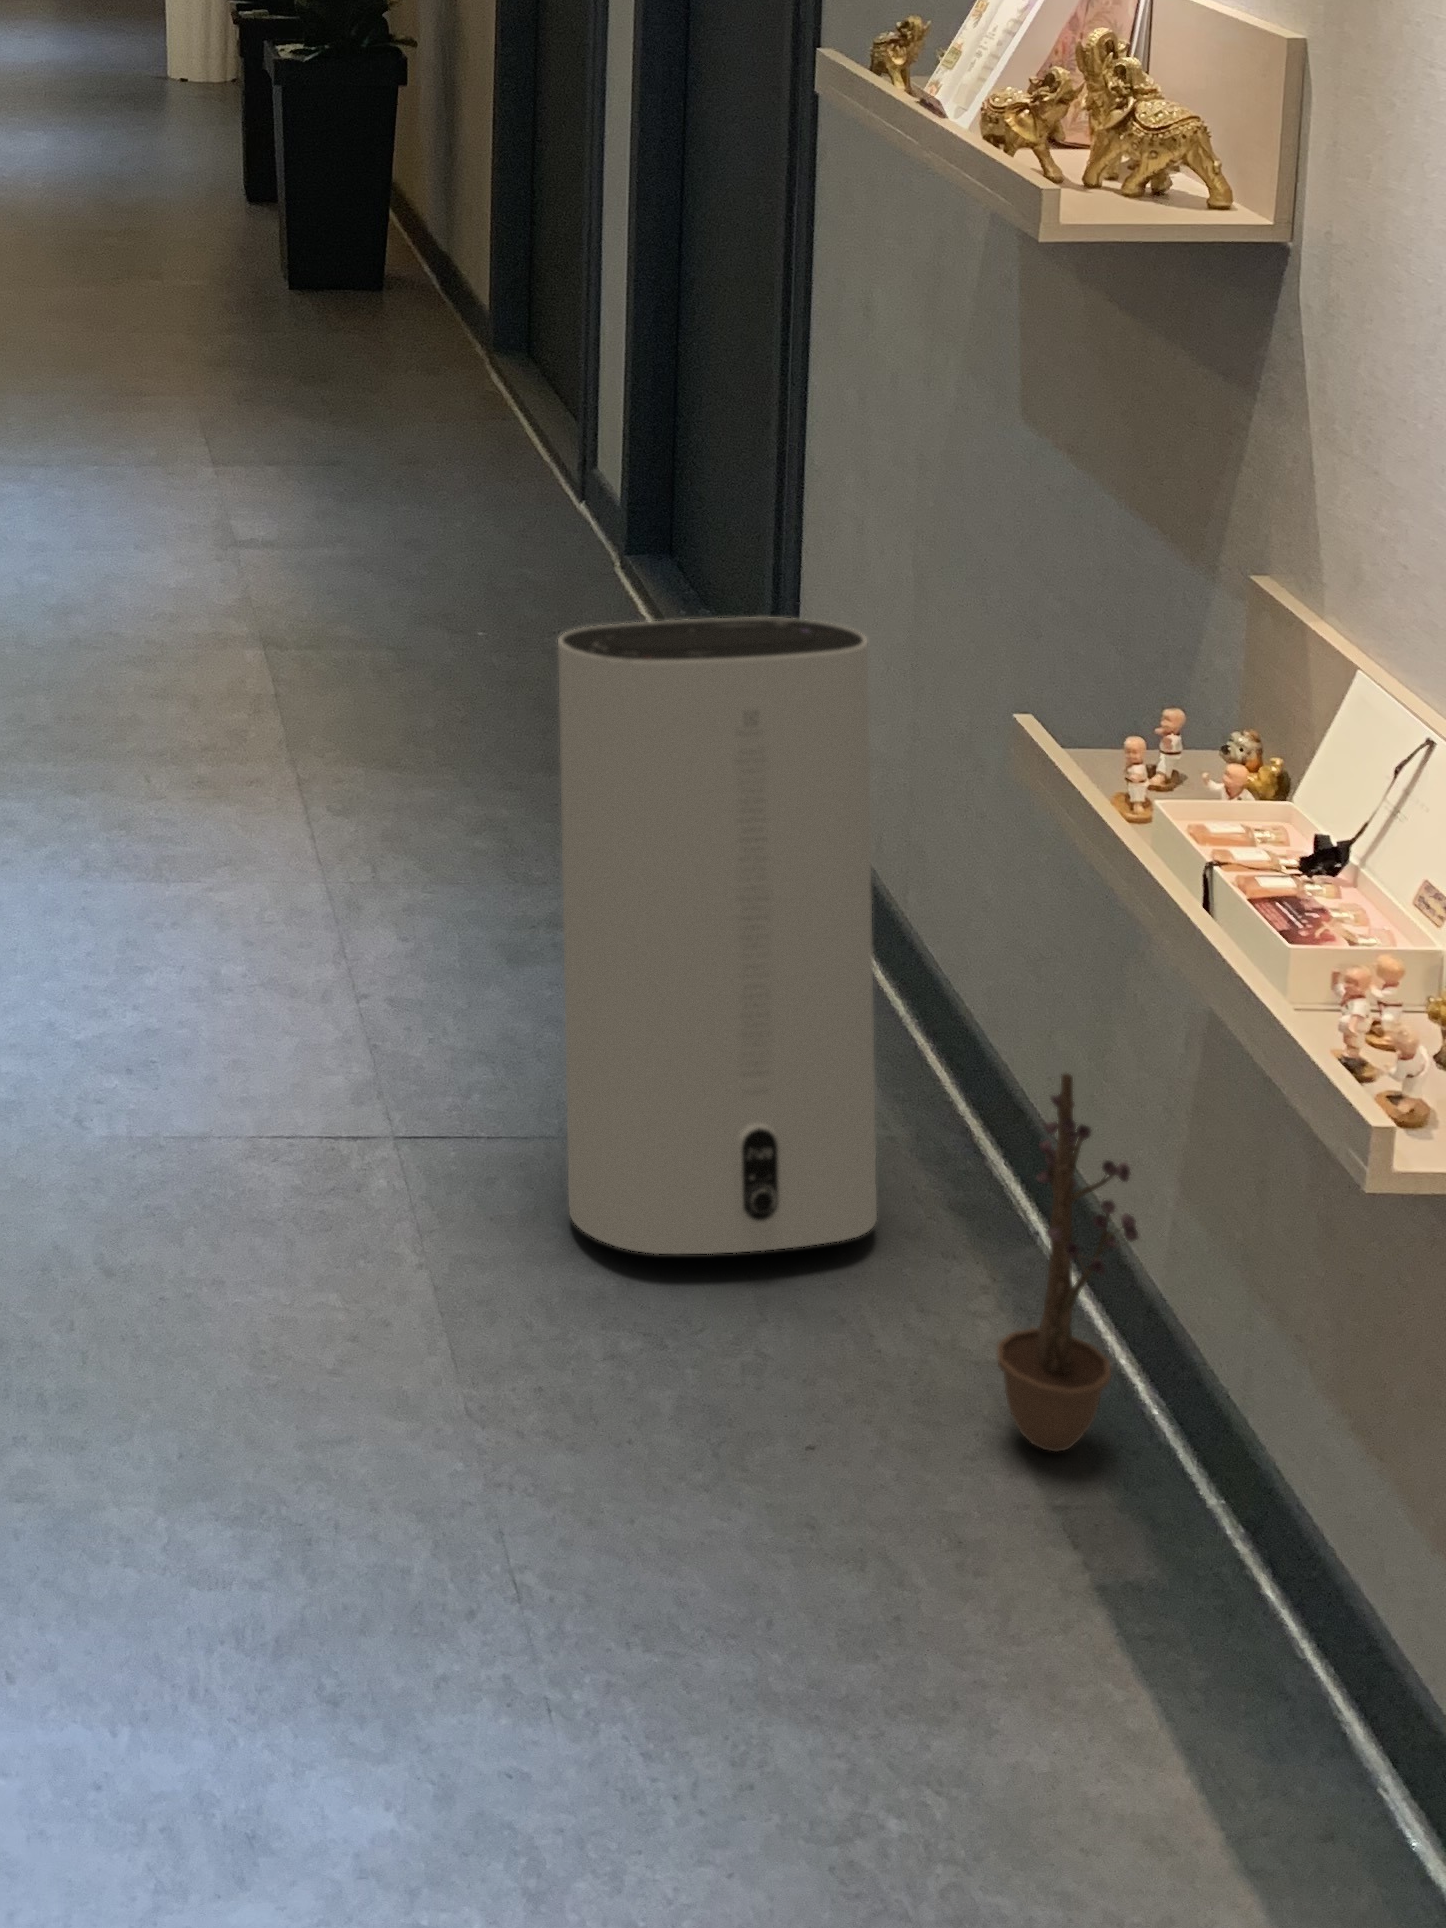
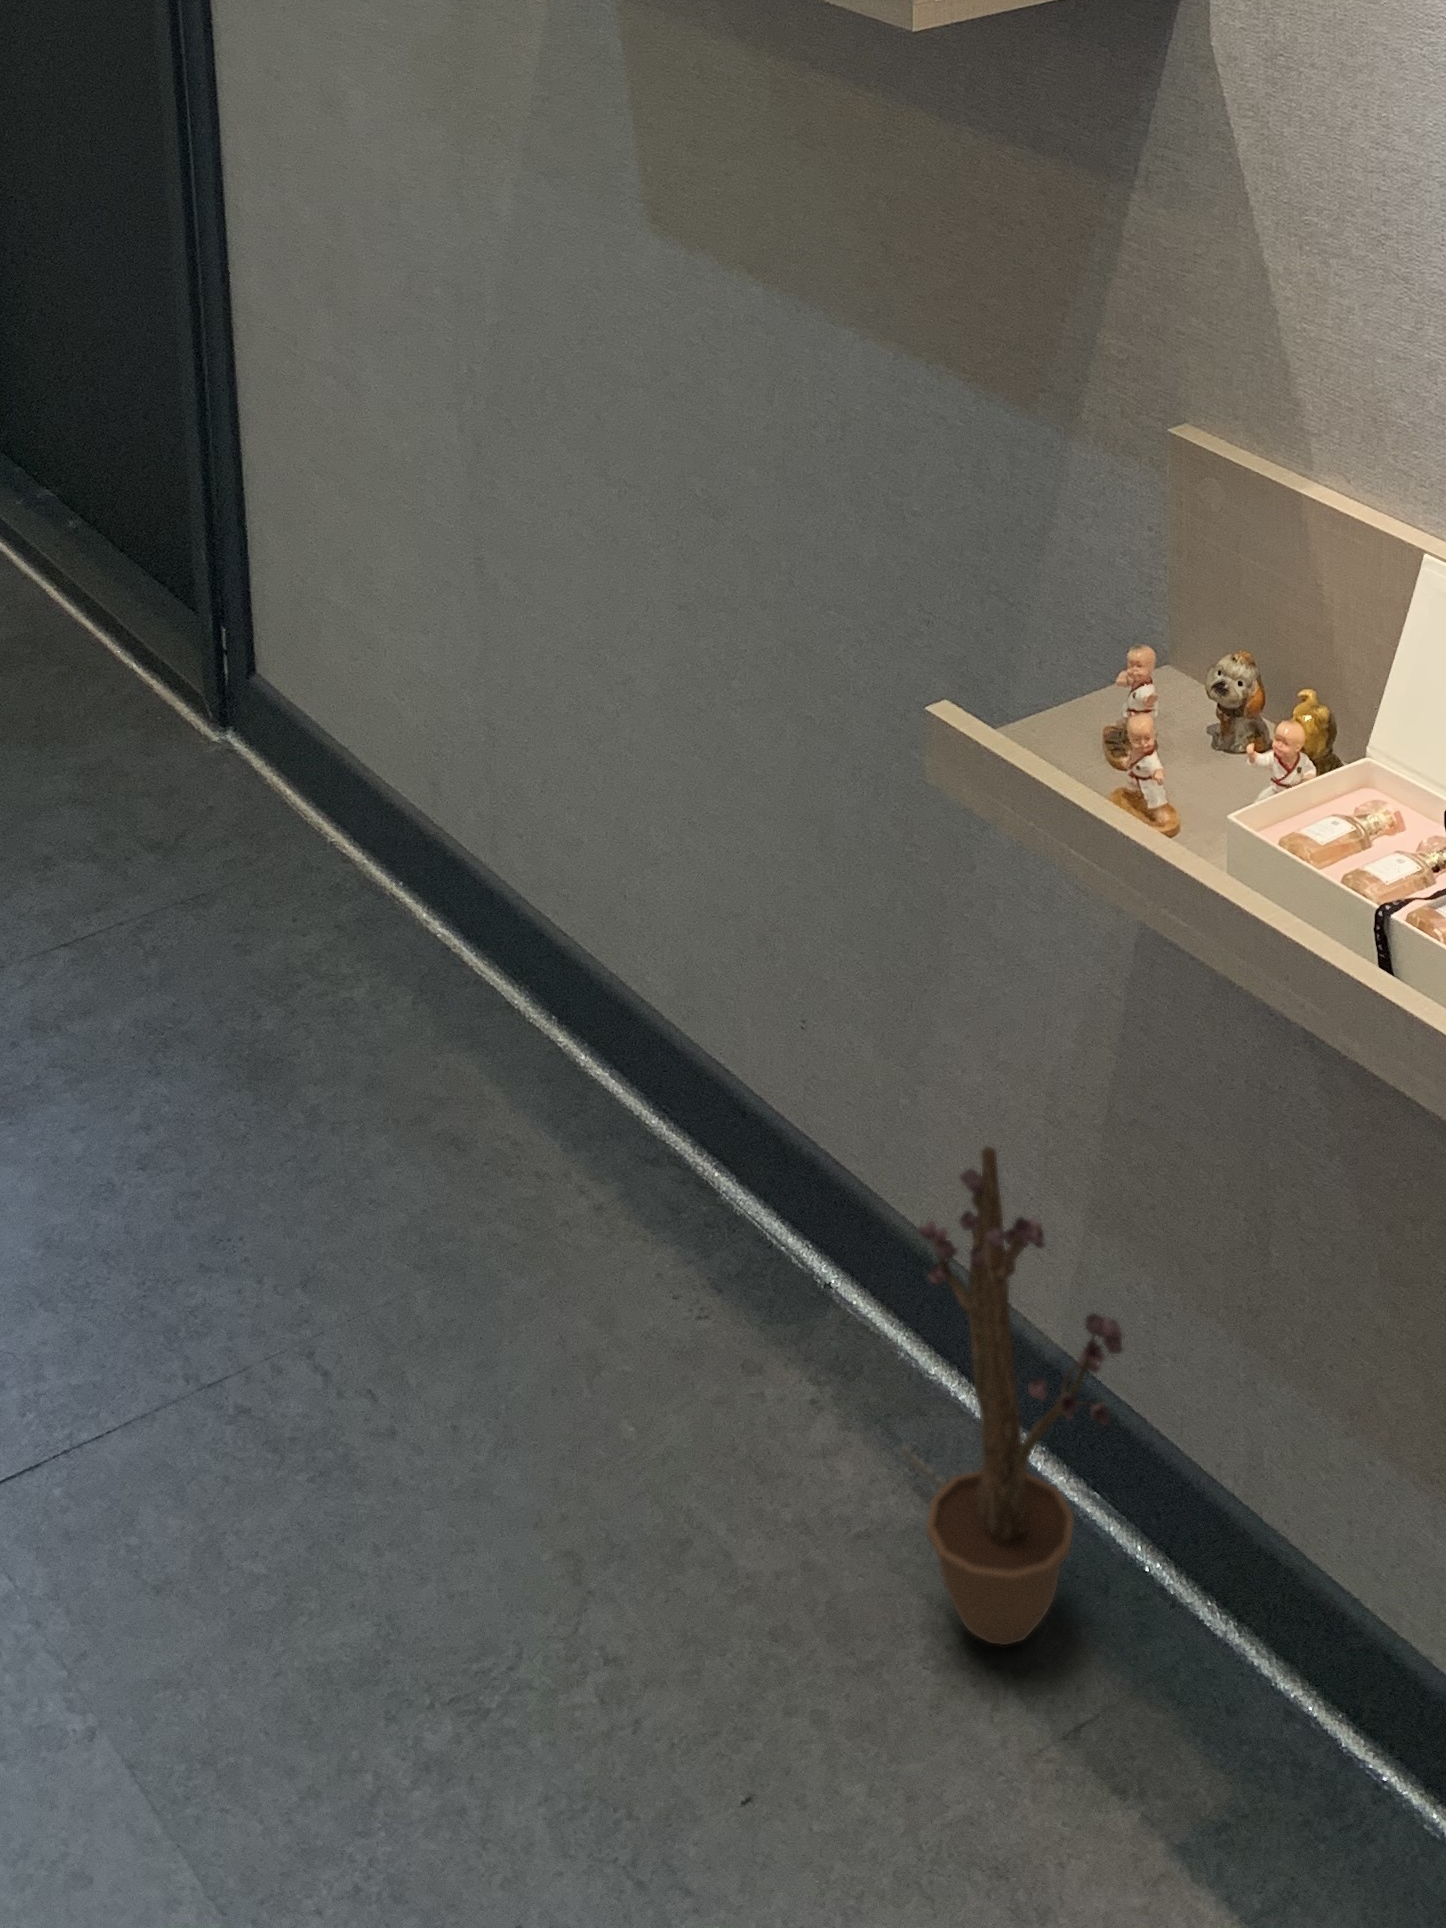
air purifier: present [558,617,877,1254] -> none [129,569,651,1560]

